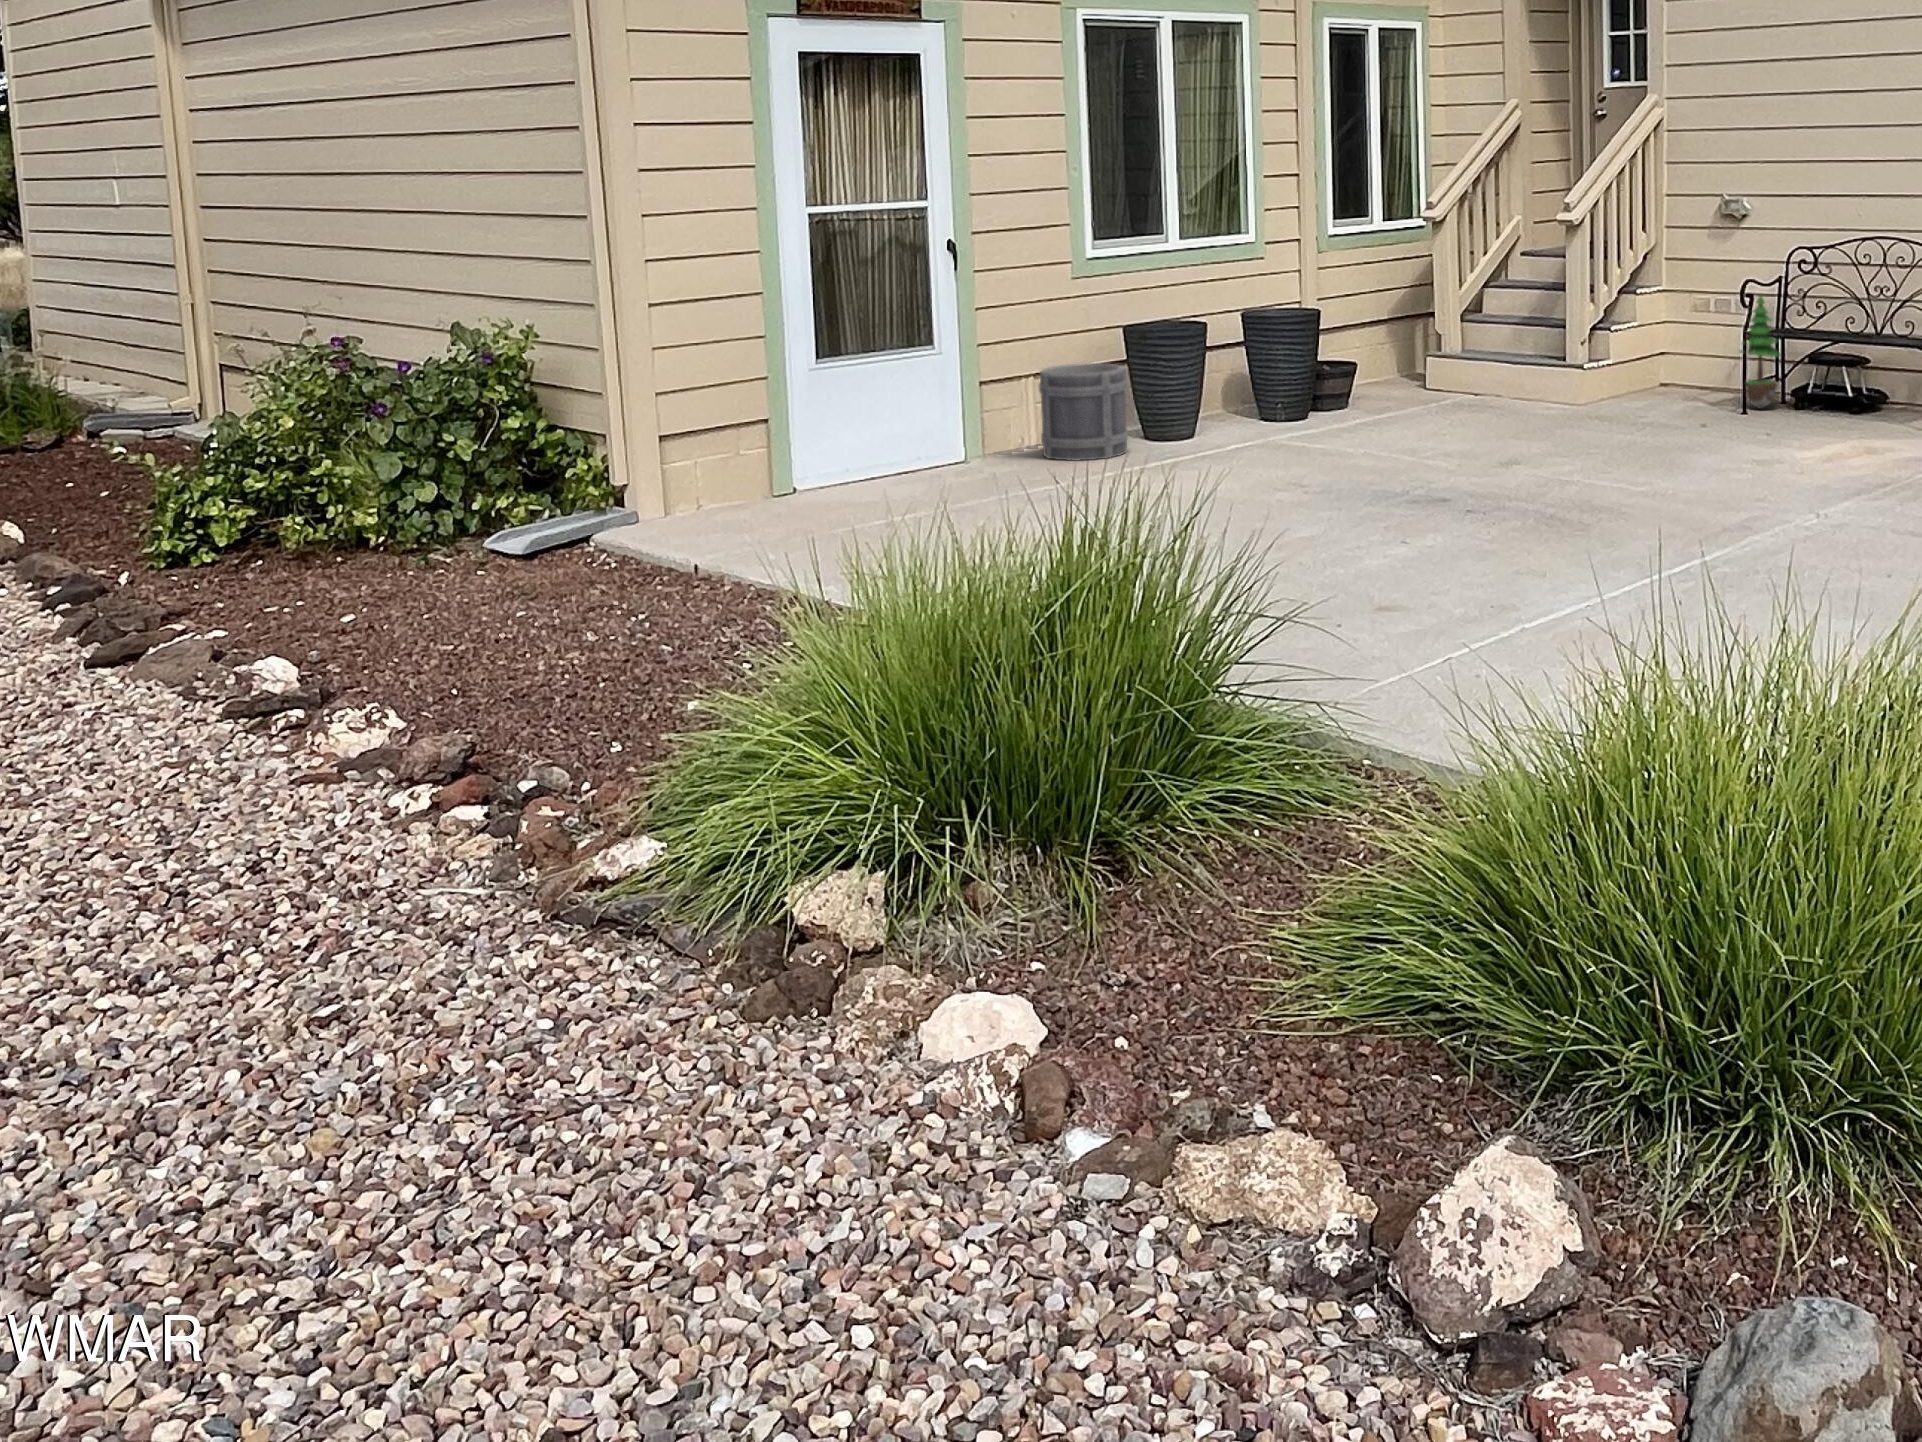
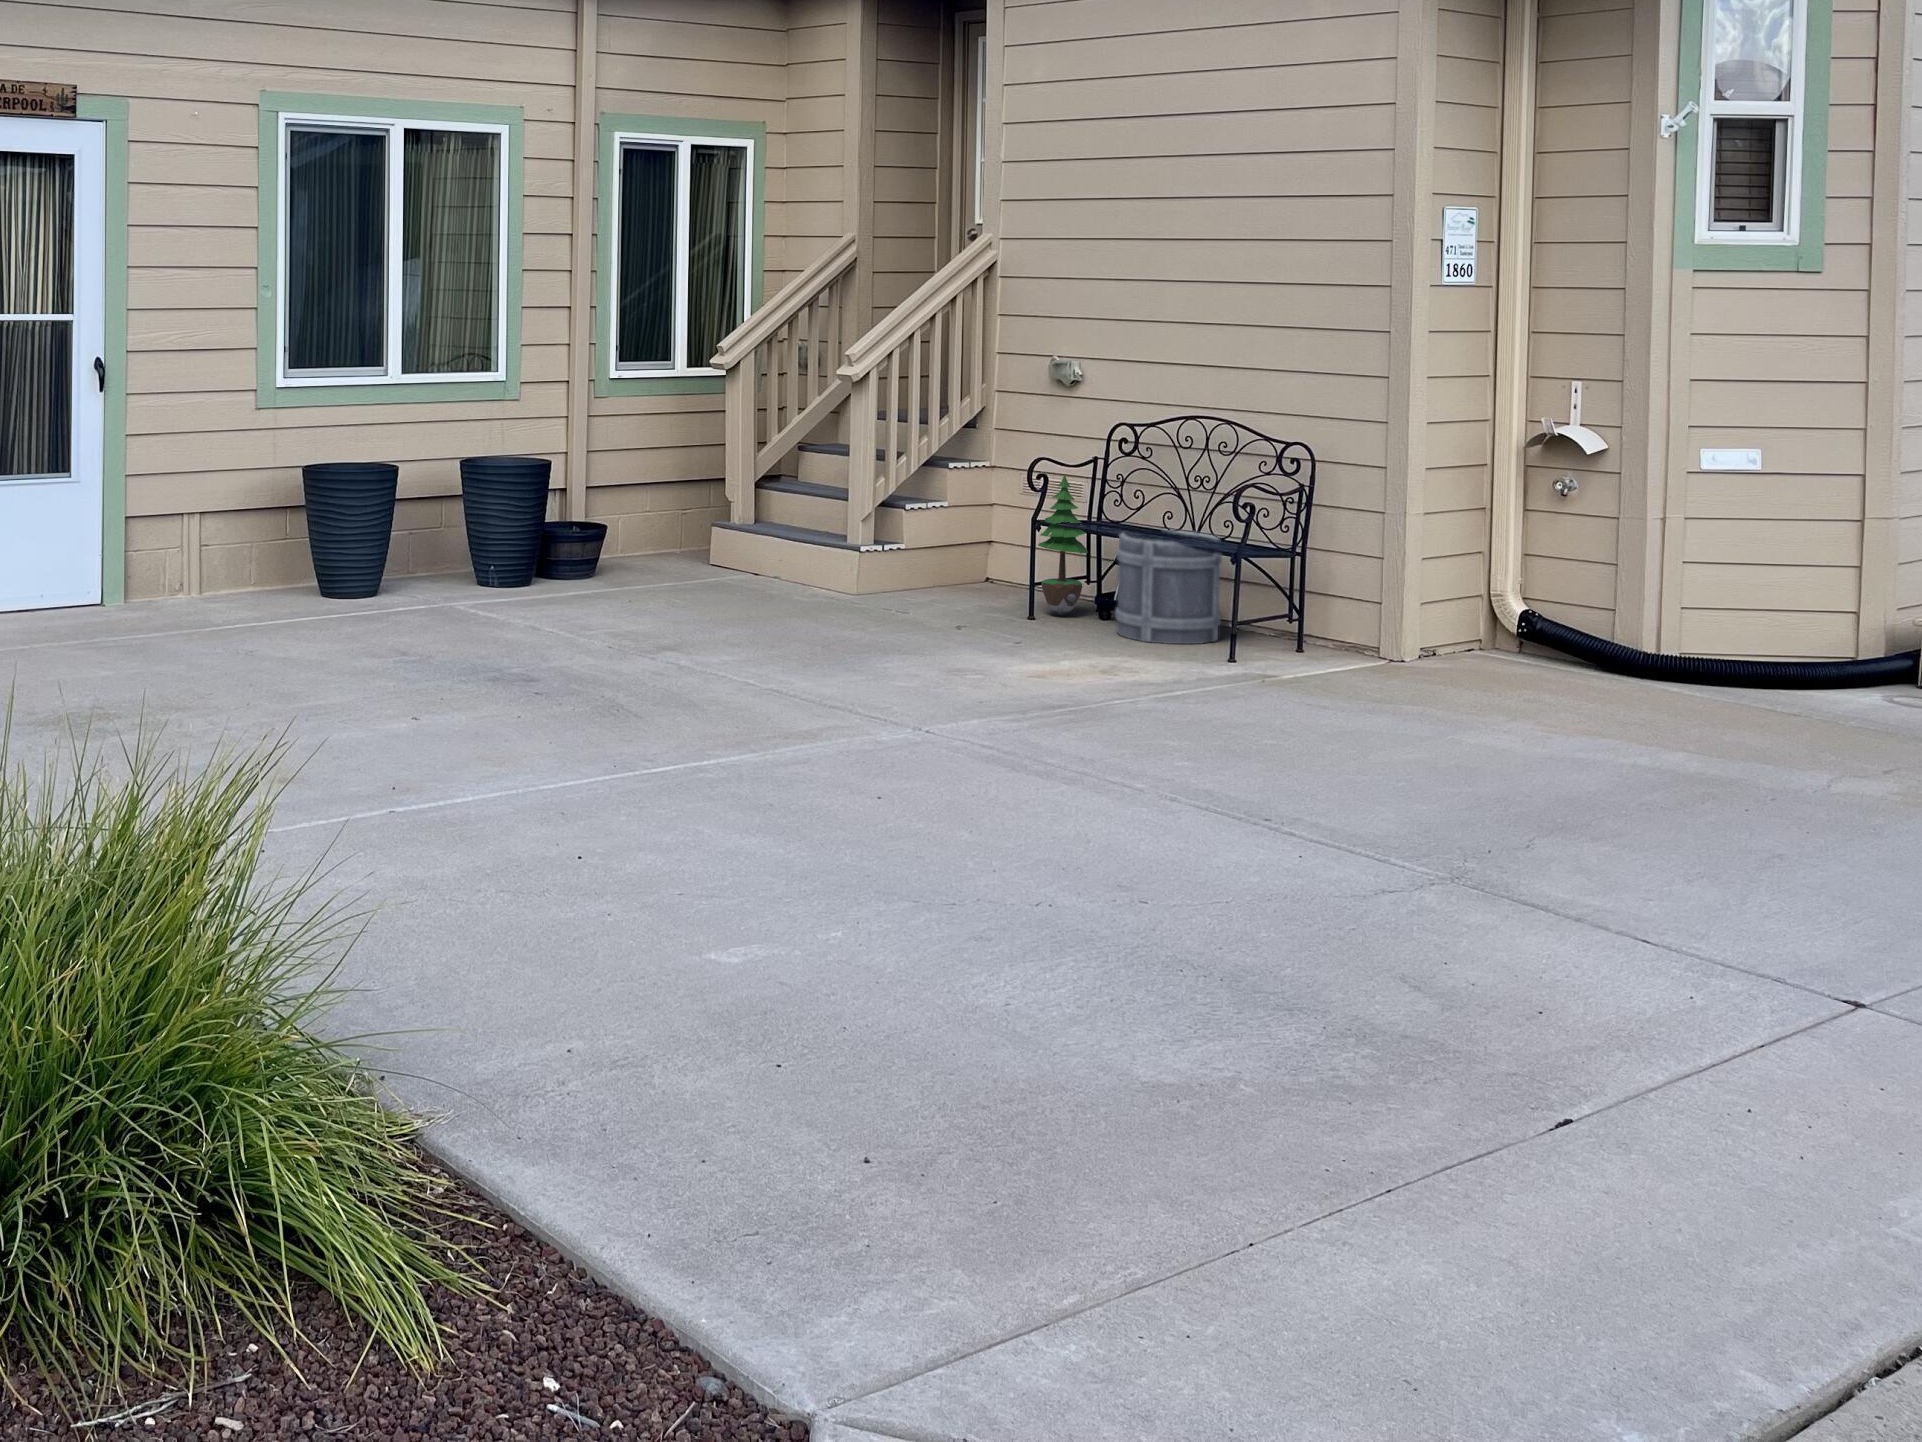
bucket: present [1038,363,1128,460] -> present [1115,531,1222,644]

